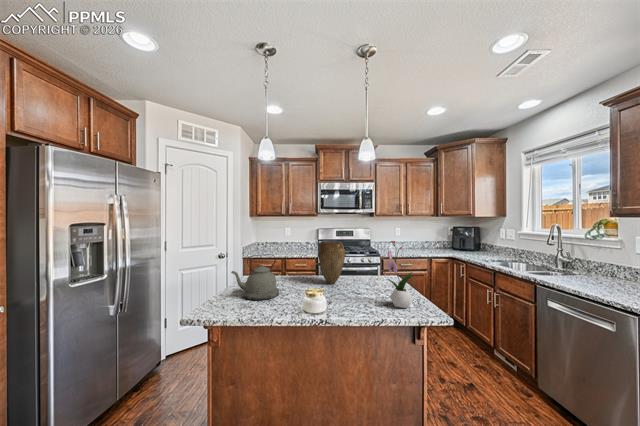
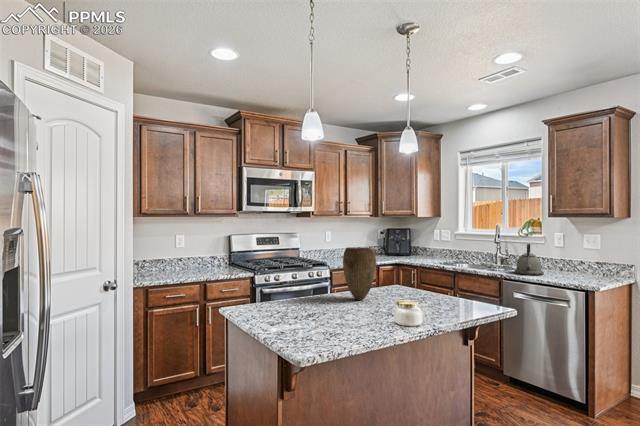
flower arrangement: present [386,241,413,308] -> none [449,241,481,308]
kettle: present [231,254,279,300] -> present [514,244,544,275]

